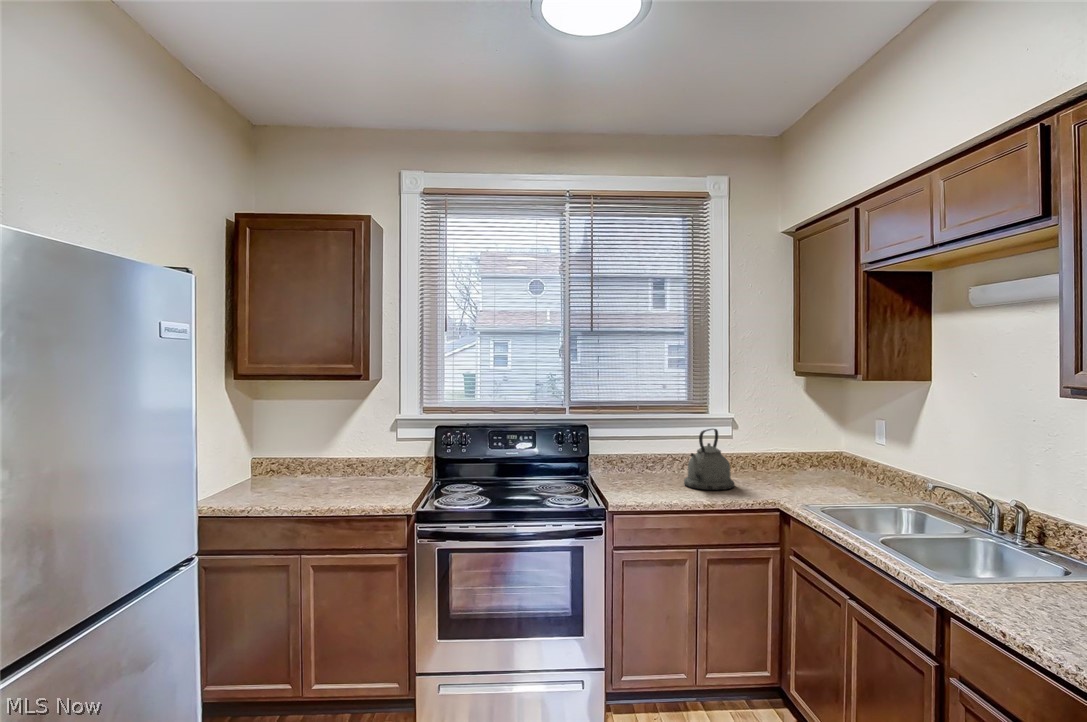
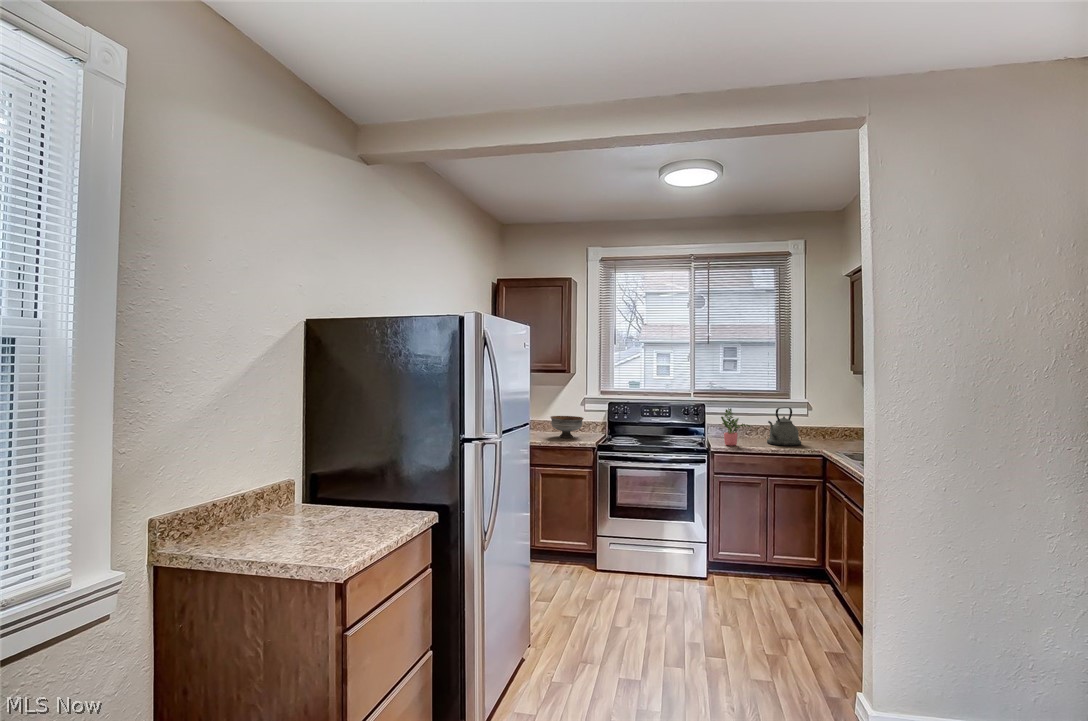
potted plant: none [621,434,666,496] -> present [721,408,751,446]
bowl: none [332,452,393,493] -> present [551,416,584,438]

